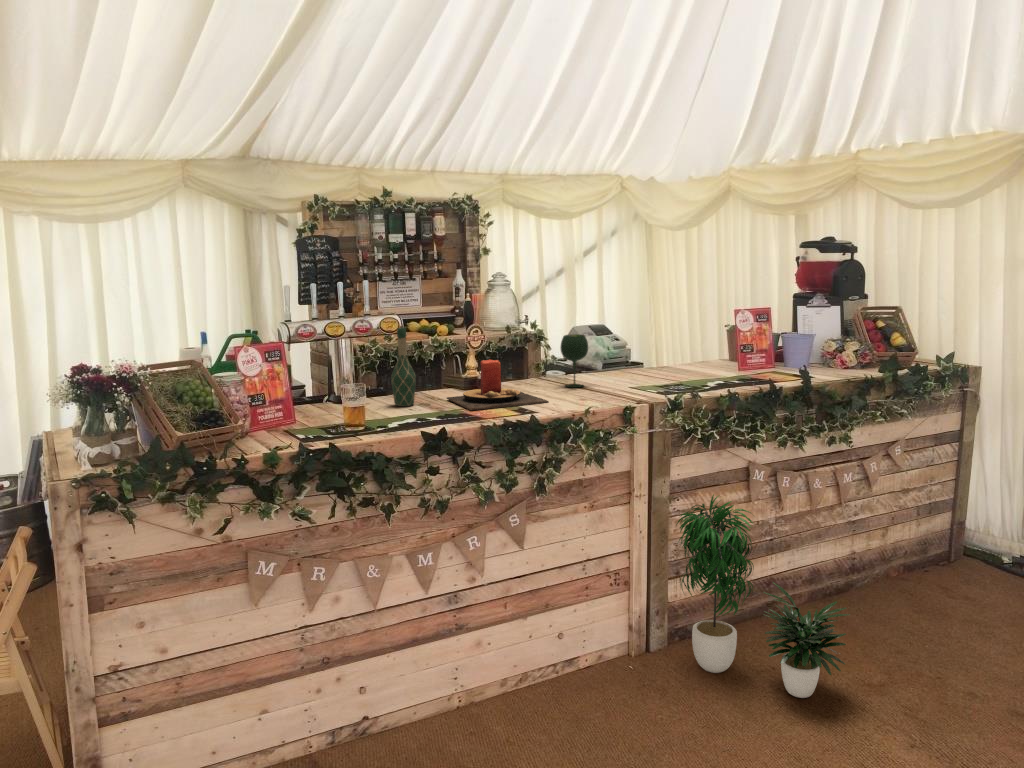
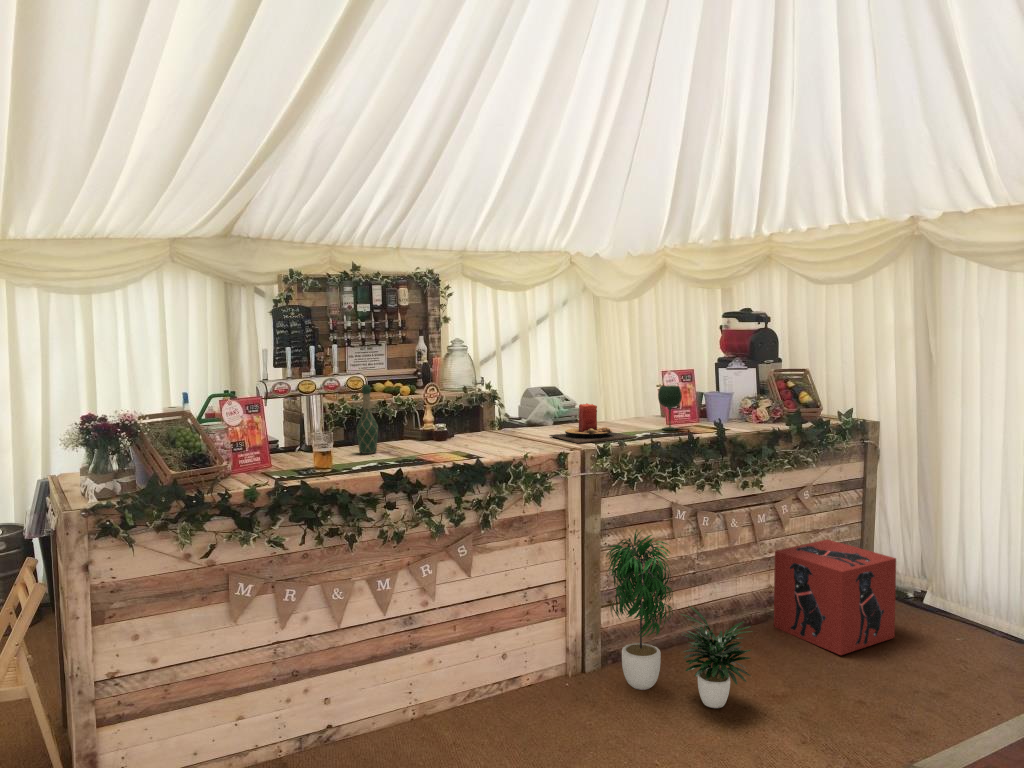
wine glass: present [561,334,588,387] -> present [658,386,682,430]
candle: present [447,359,549,410] -> present [549,403,636,443]
storage box: none [857,500,1005,634] -> present [774,539,896,655]

